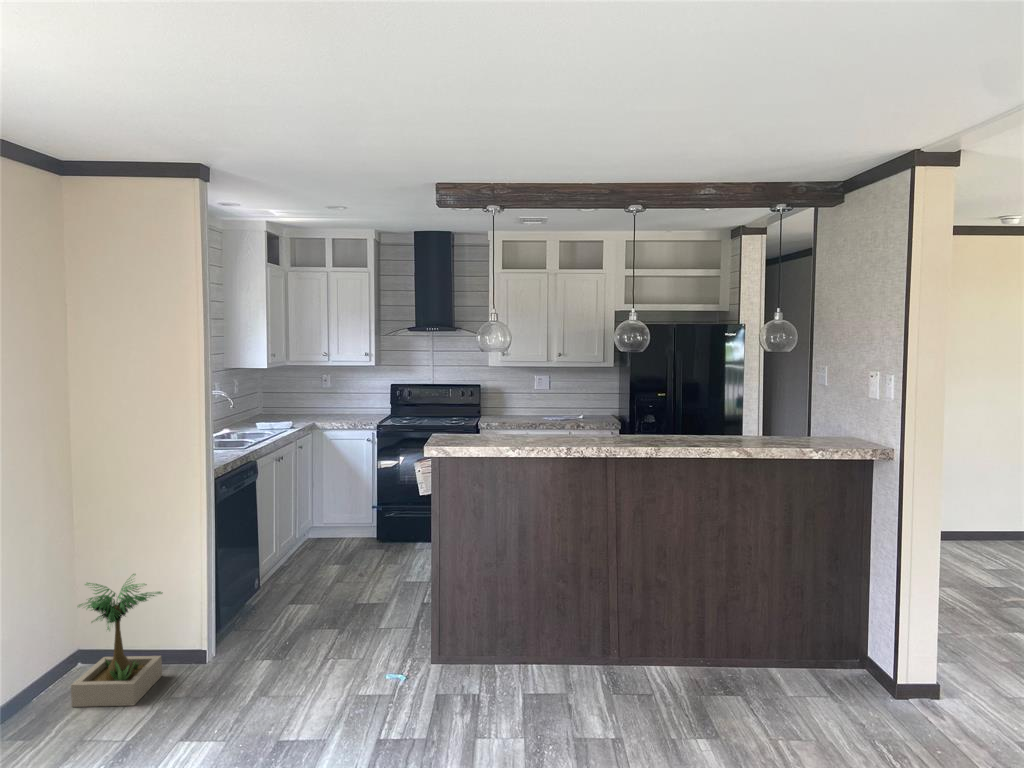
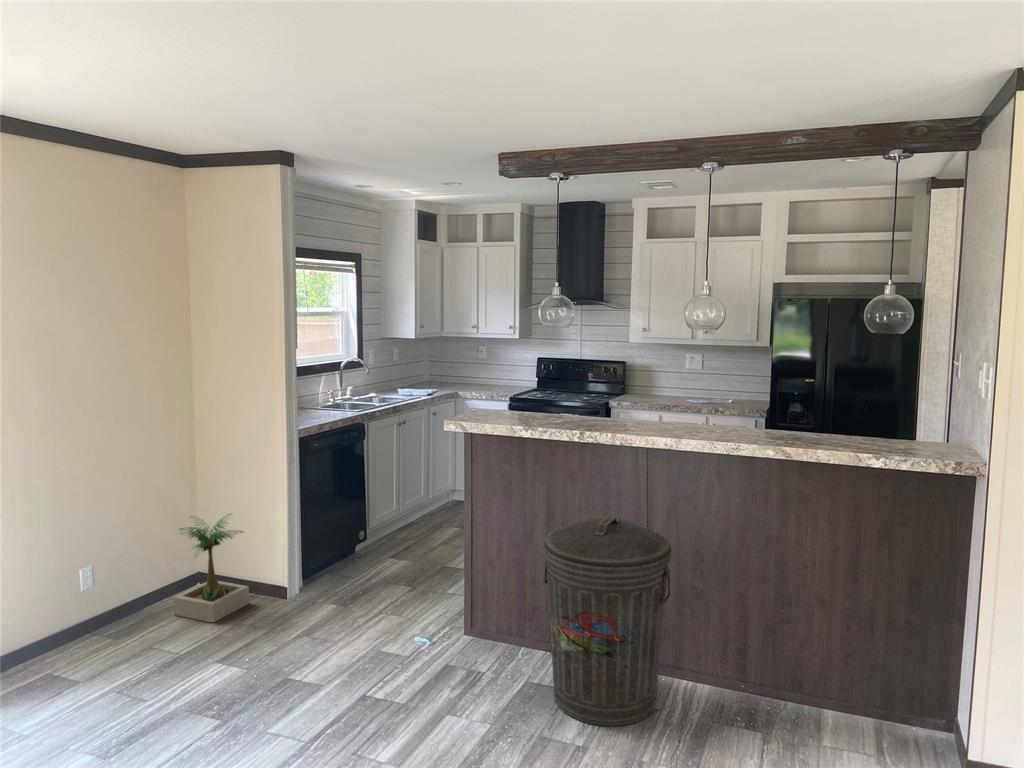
trash can: none [545,525,661,717] -> present [543,516,672,726]

